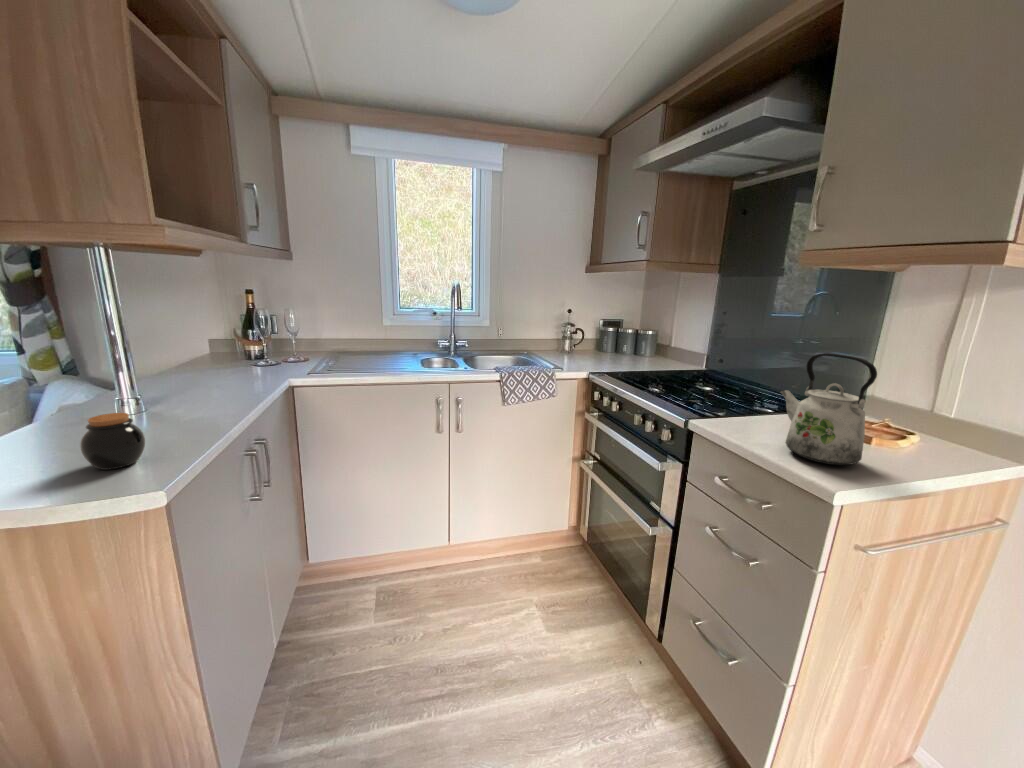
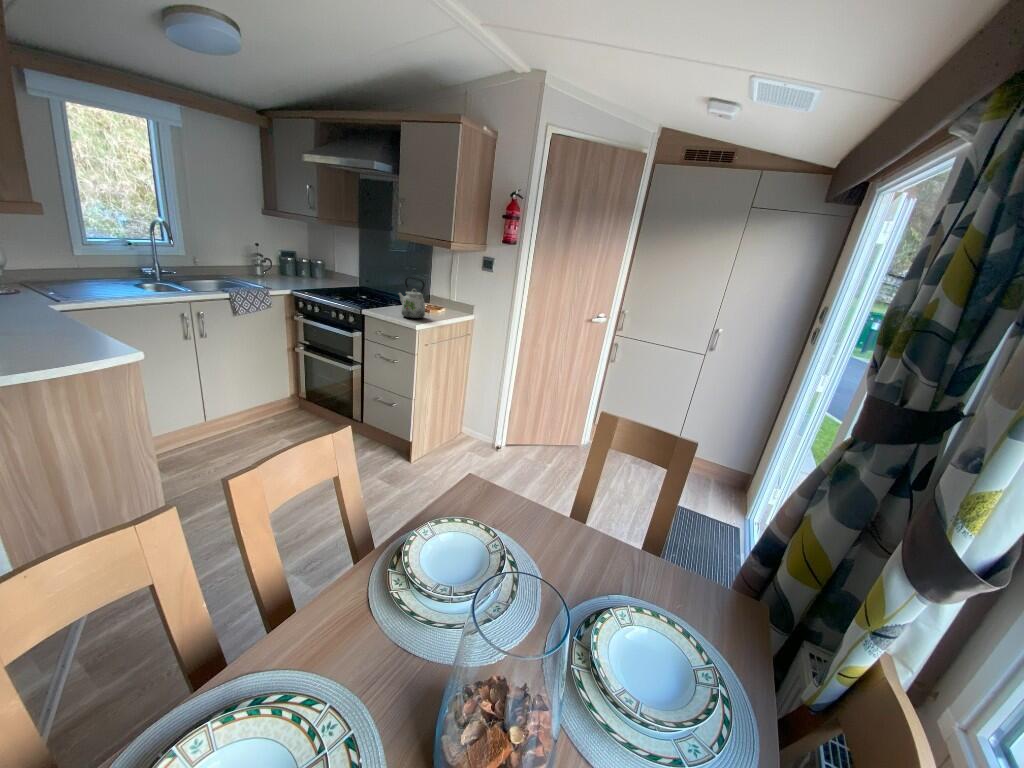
jar: present [80,413,145,470] -> none [49,317,87,348]

